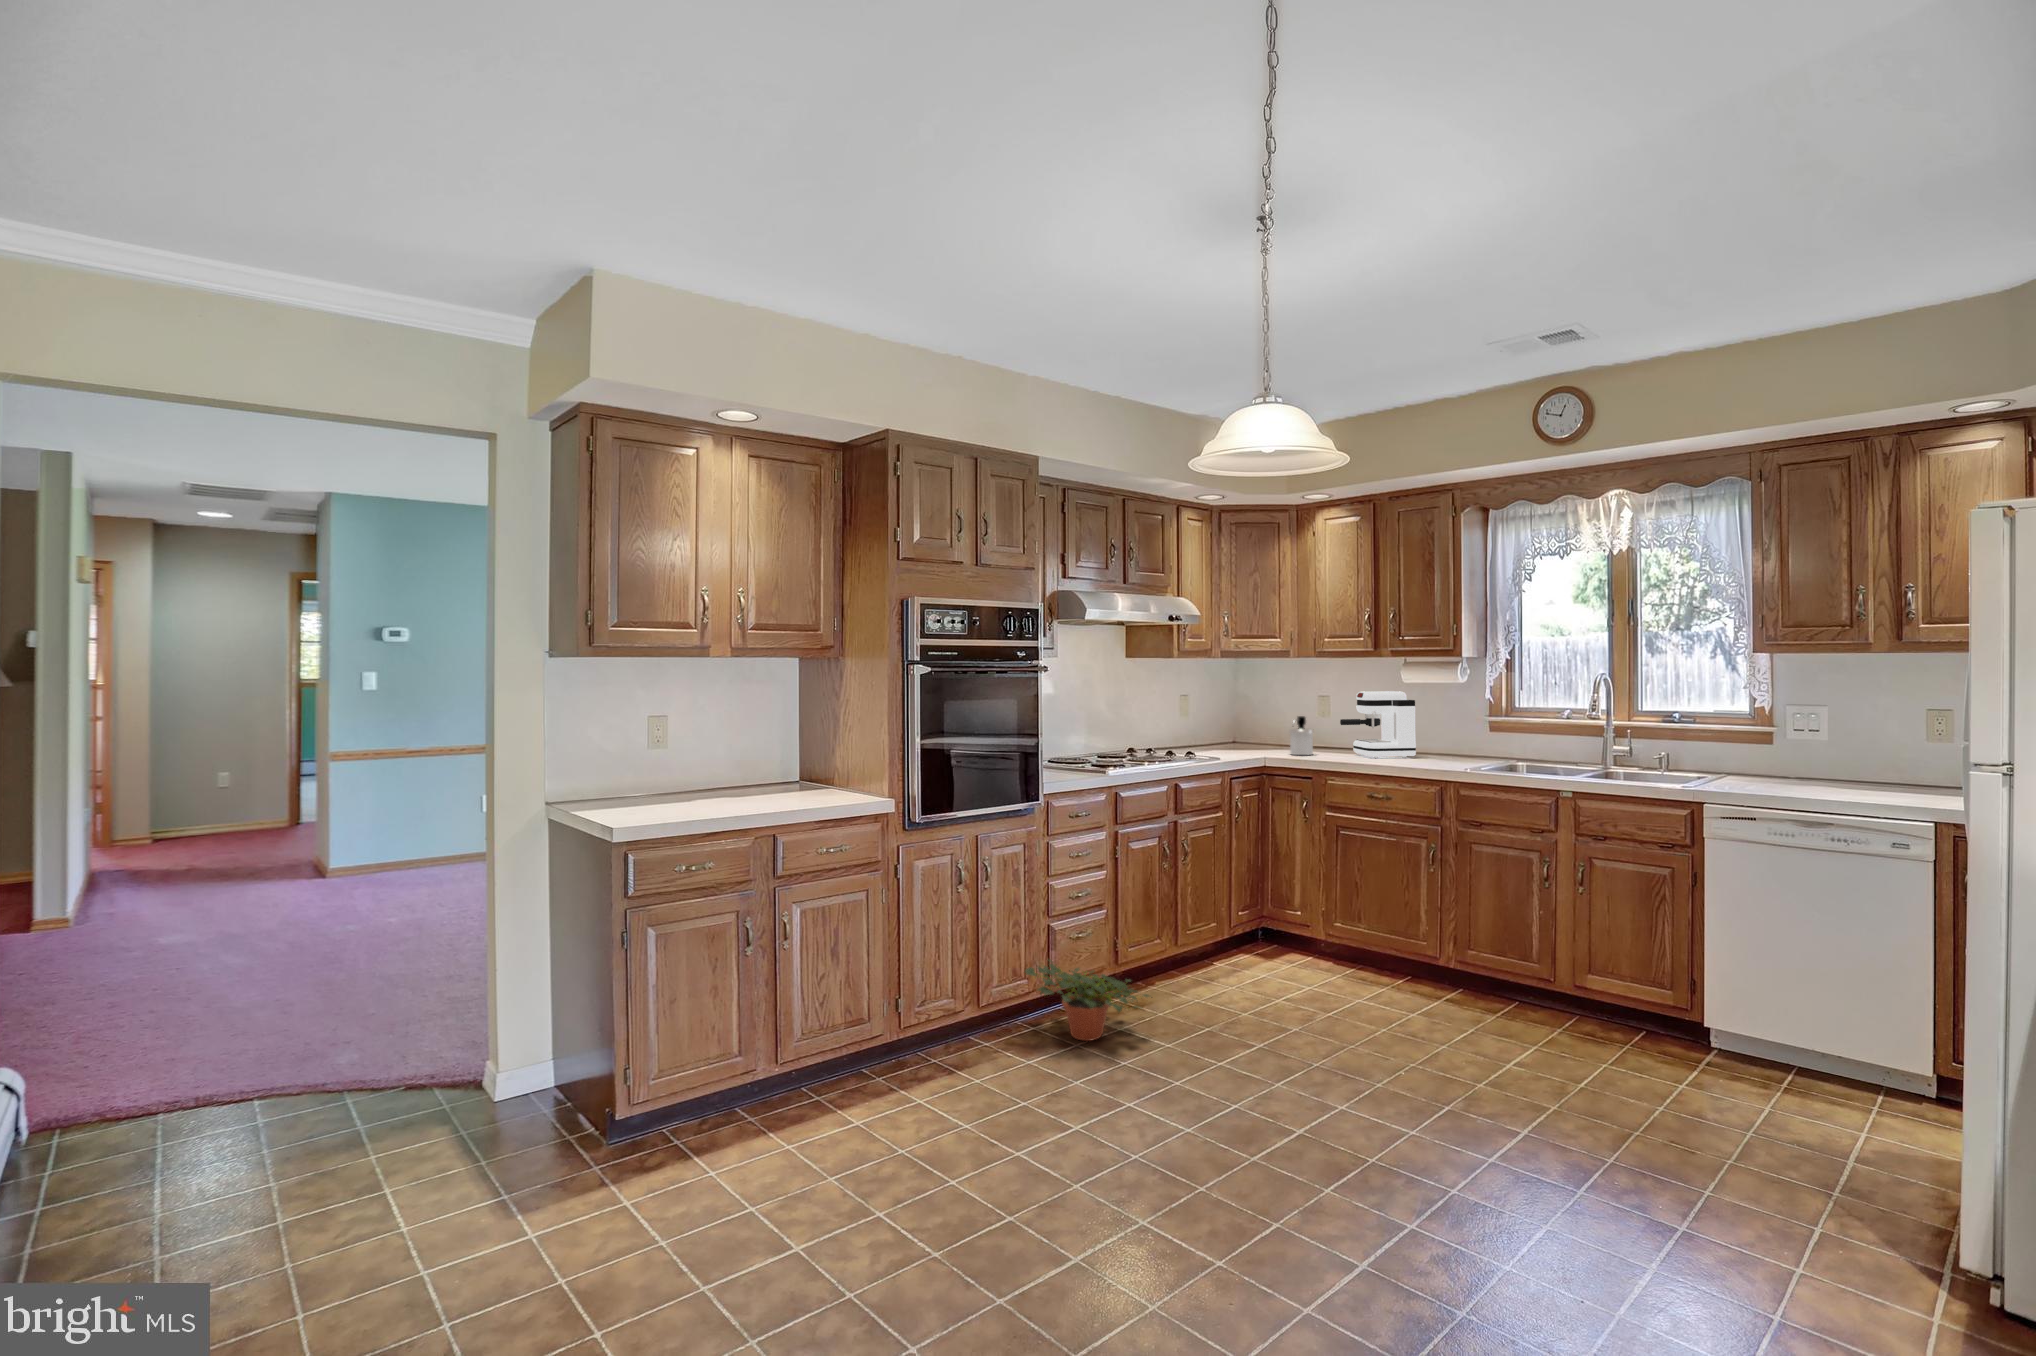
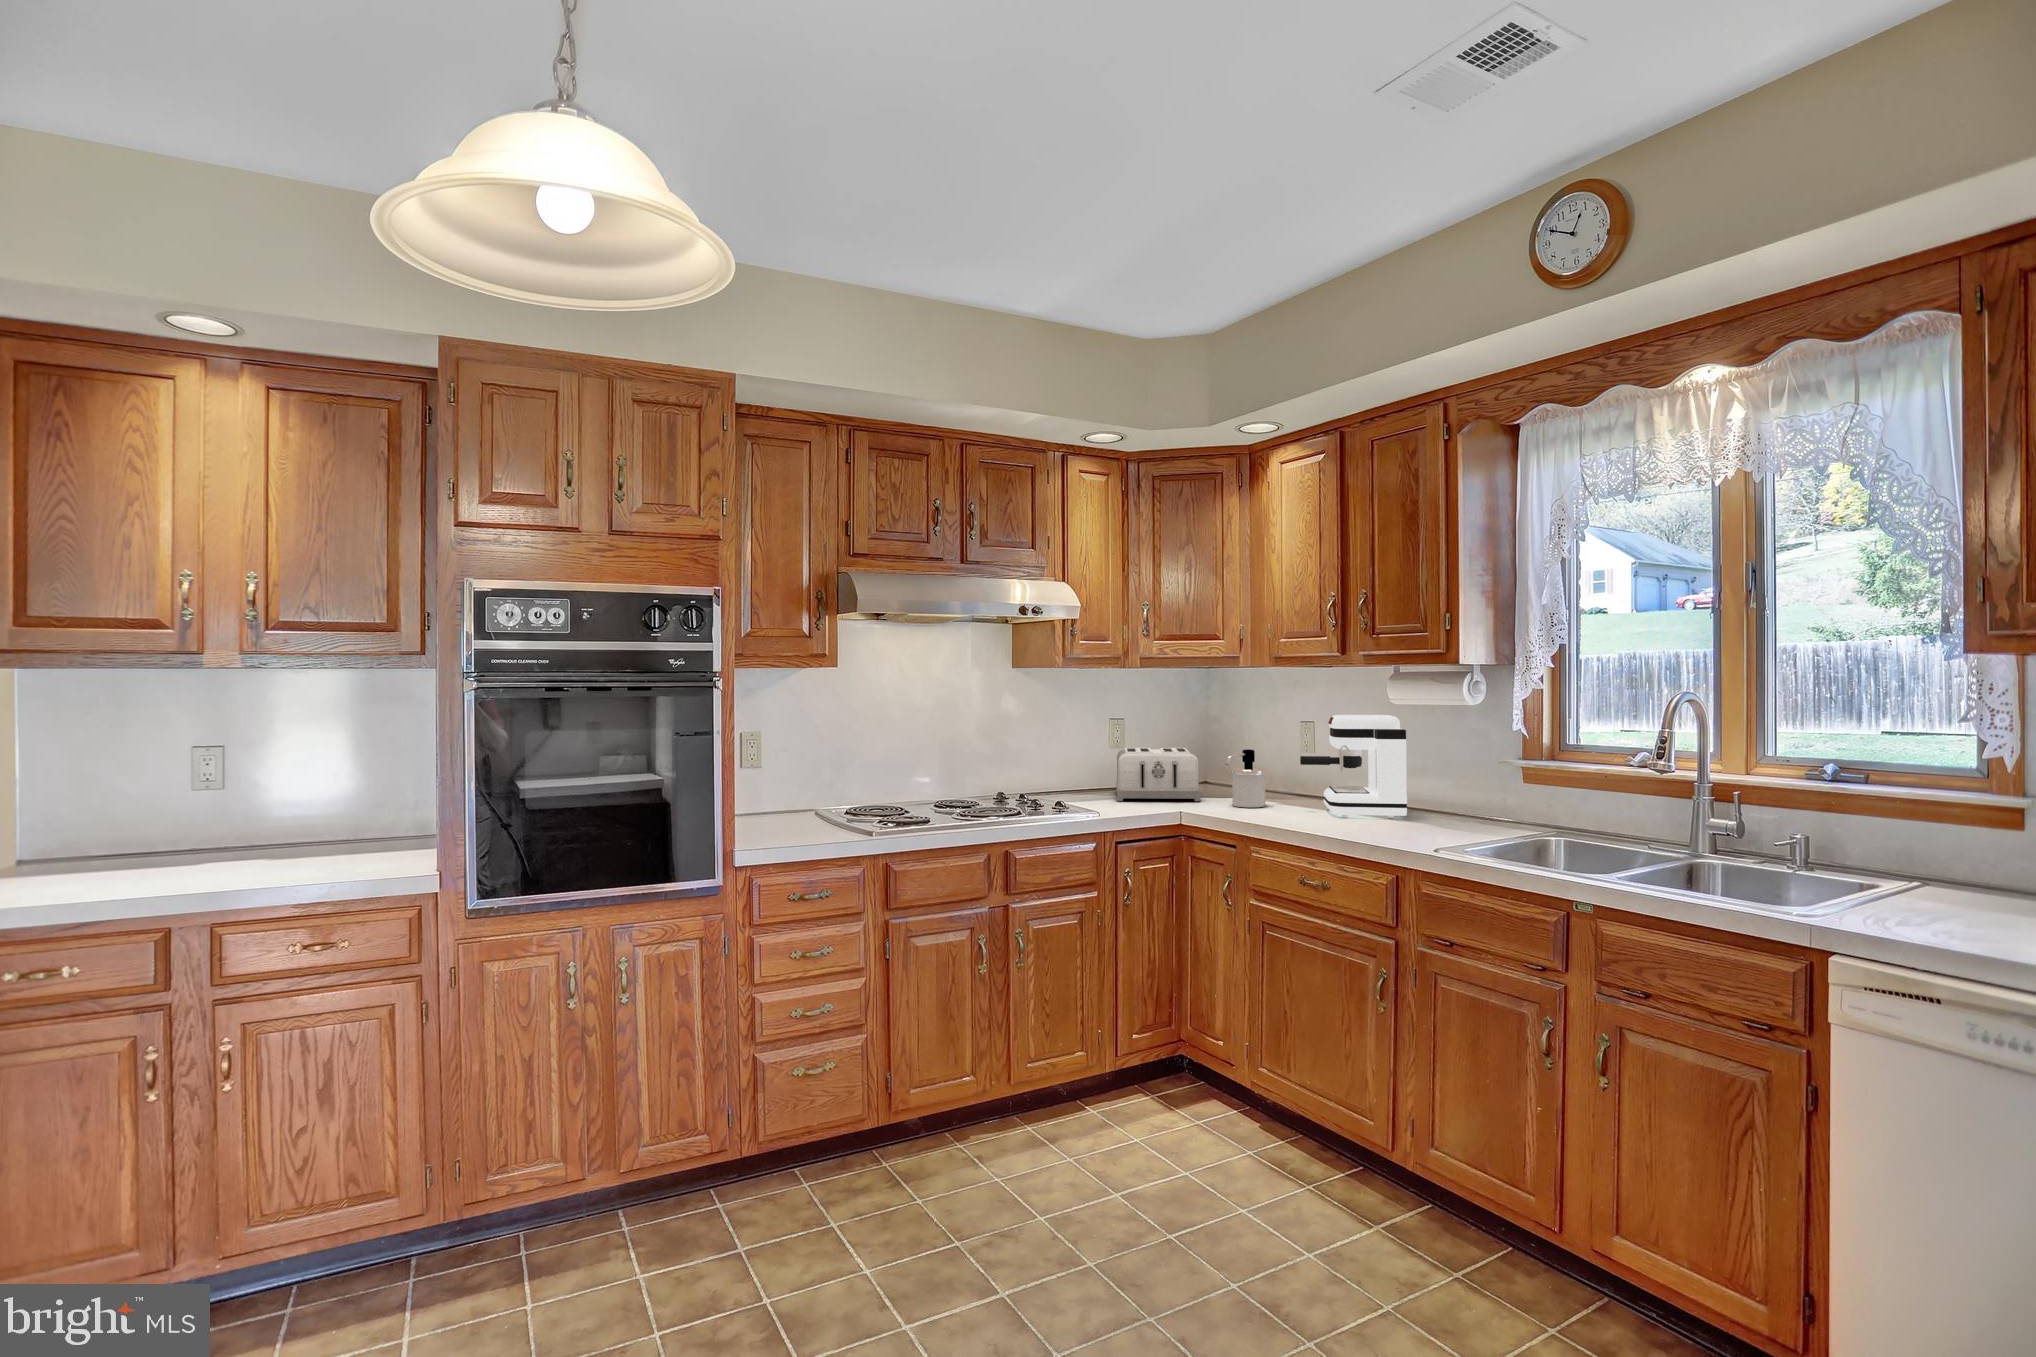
toaster: none [1191,717,1265,754] -> present [1116,748,1201,801]
potted plant: present [1025,960,1149,1041] -> none [649,1115,842,1258]

